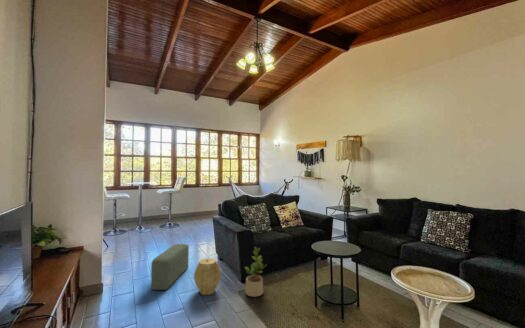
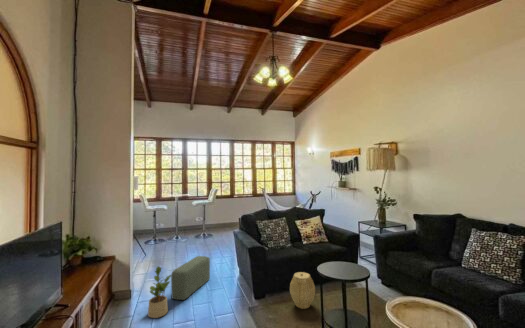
potted plant: present [245,247,263,297] -> present [148,267,171,318]
woven basket: present [194,258,221,295] -> present [290,272,315,309]

